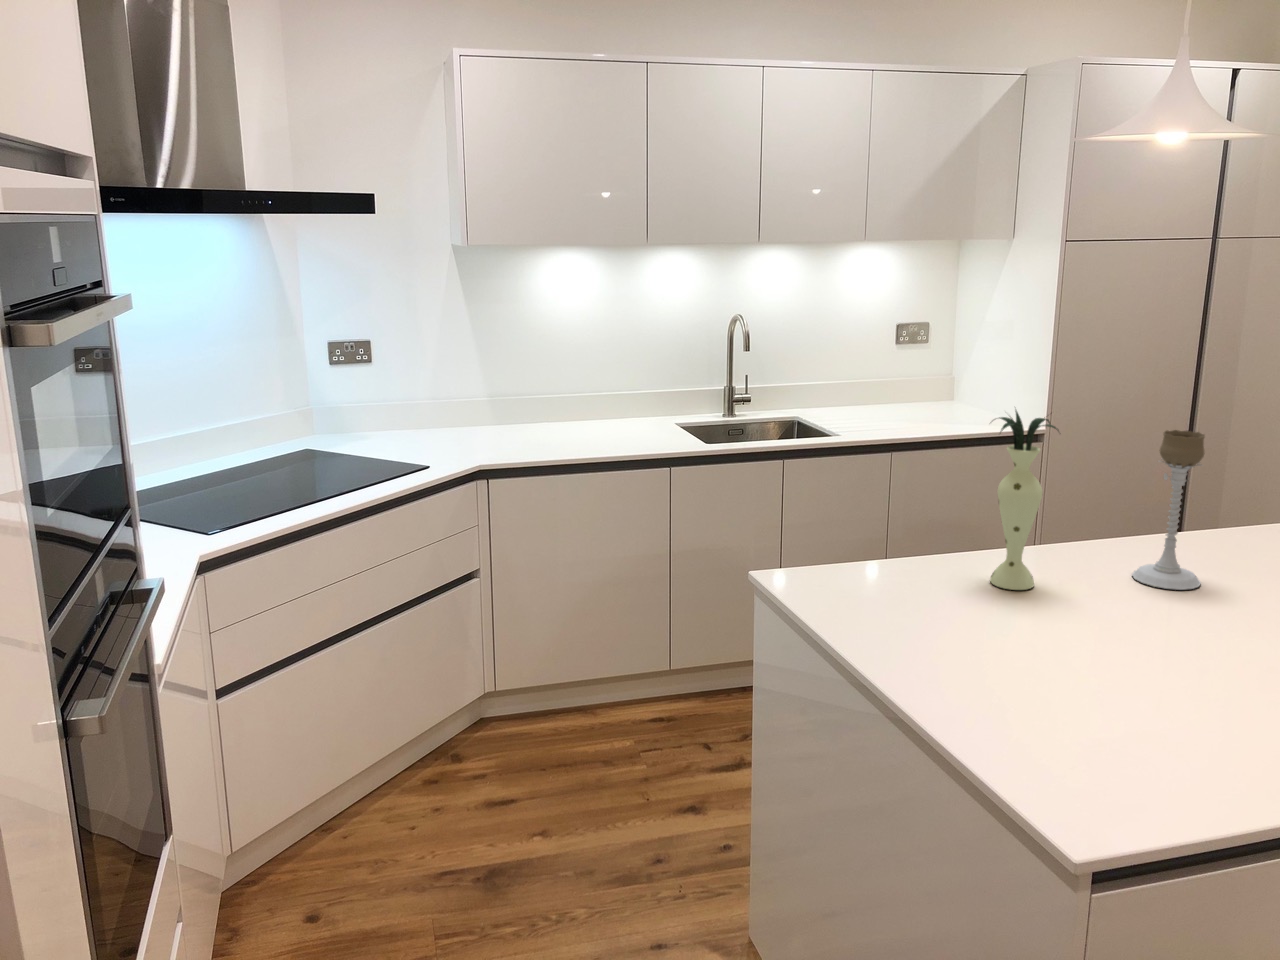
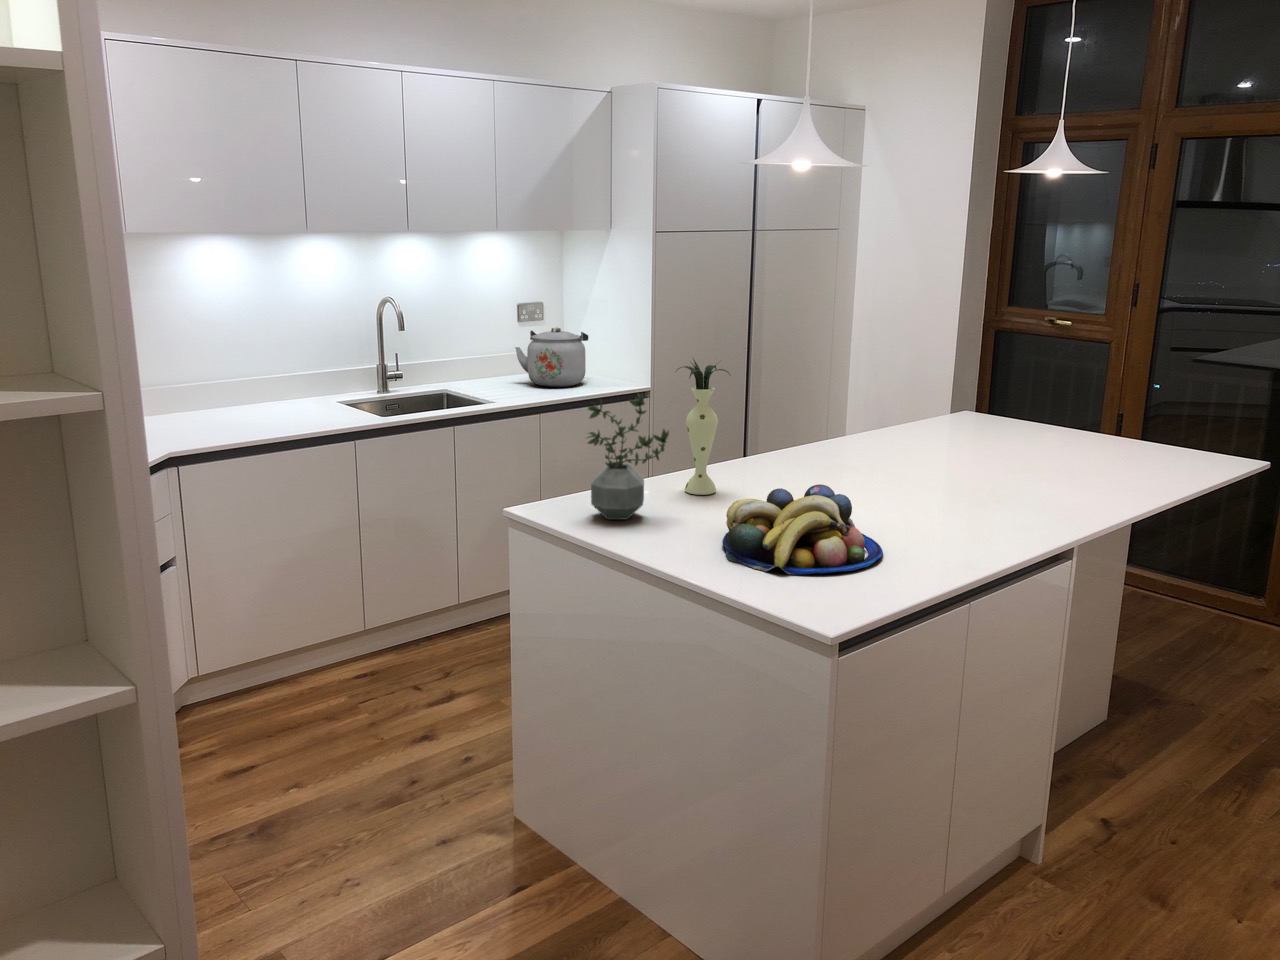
kettle: none [882,353,973,423] -> present [515,327,588,387]
candle holder: present [1132,430,1205,590] -> none [773,369,816,483]
potted plant: none [837,450,950,612] -> present [588,394,669,520]
fruit bowl: none [982,604,1240,752] -> present [722,484,883,575]

